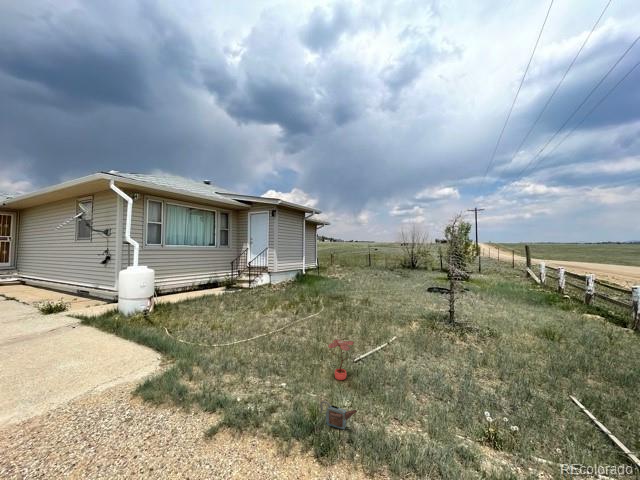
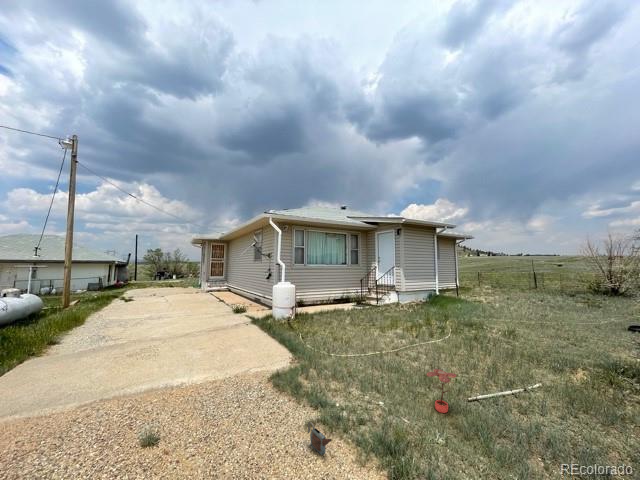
watering can: present [320,401,357,429] -> present [308,422,331,455]

